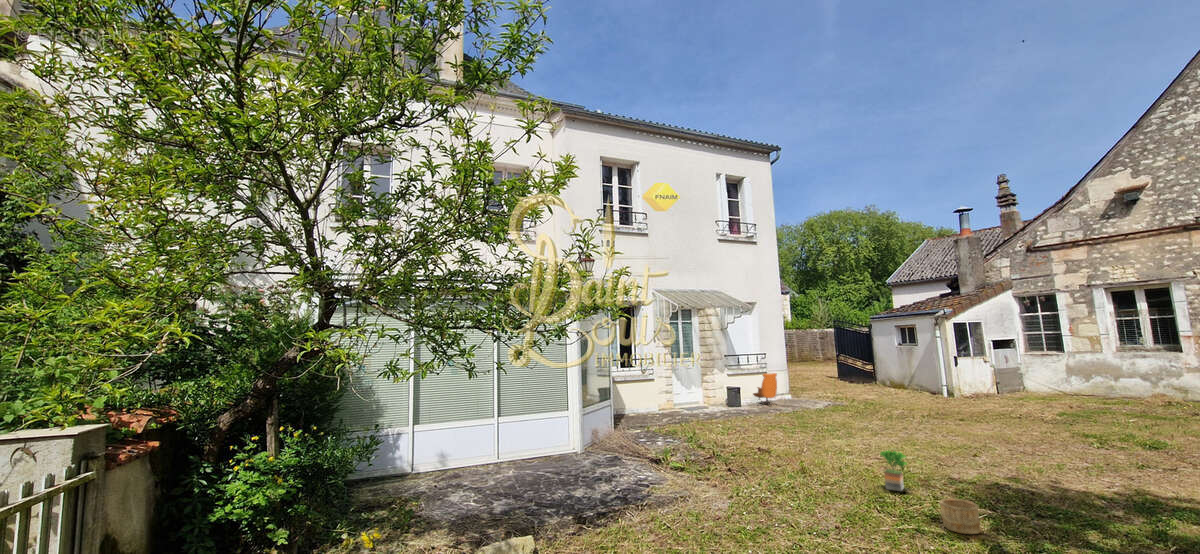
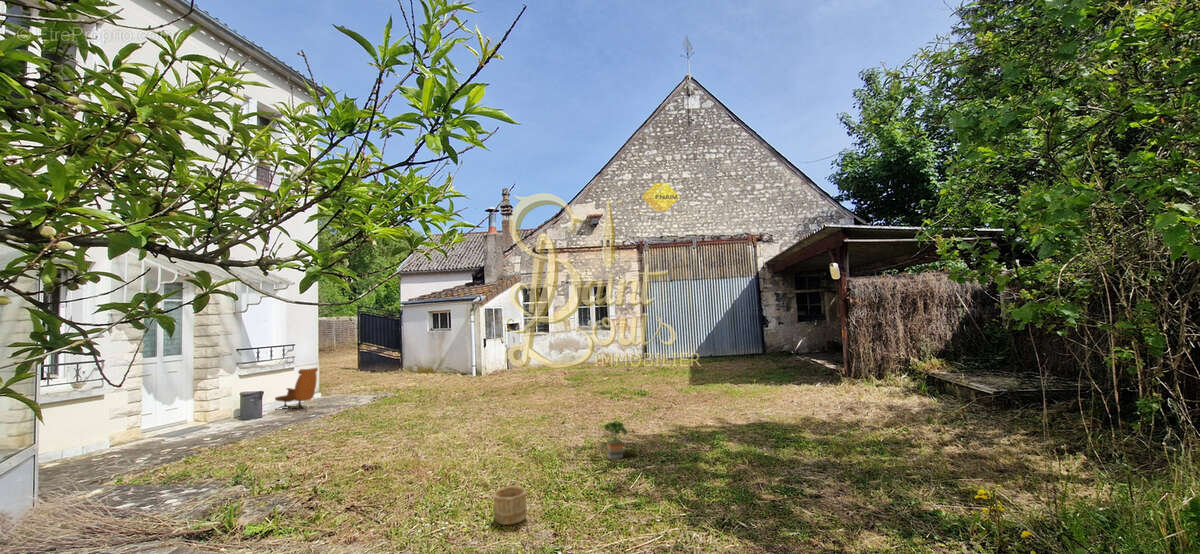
potted tree: present [880,451,907,491] -> present [604,422,627,459]
wooden bucket: present [939,498,980,534] -> present [493,486,527,525]

